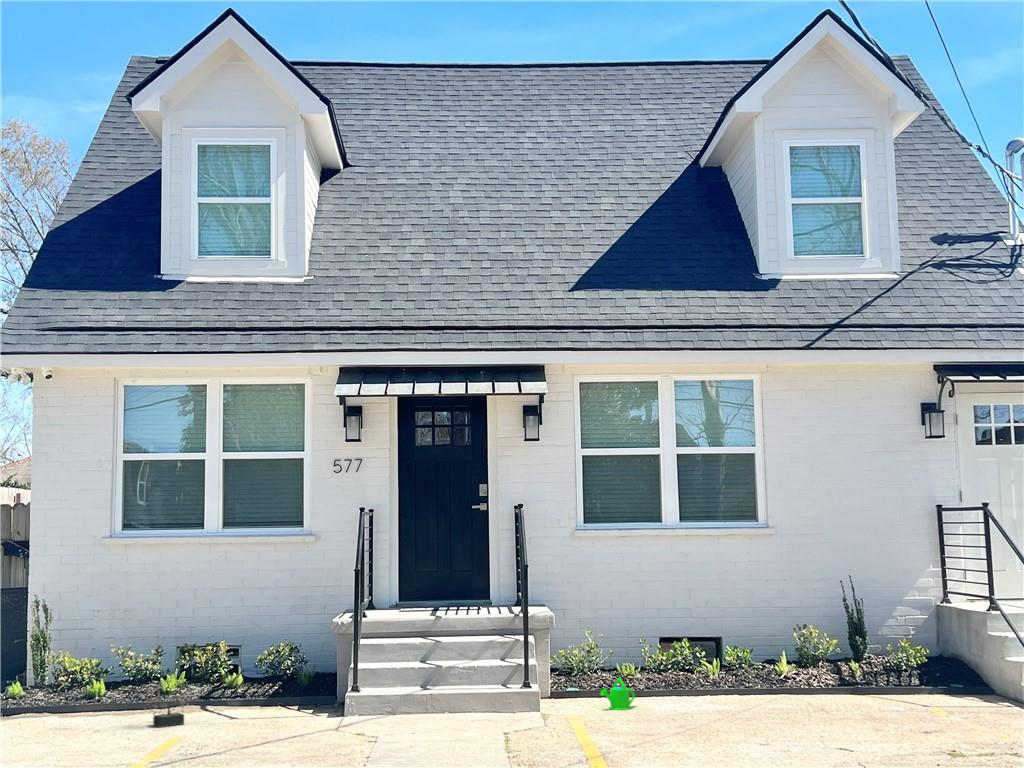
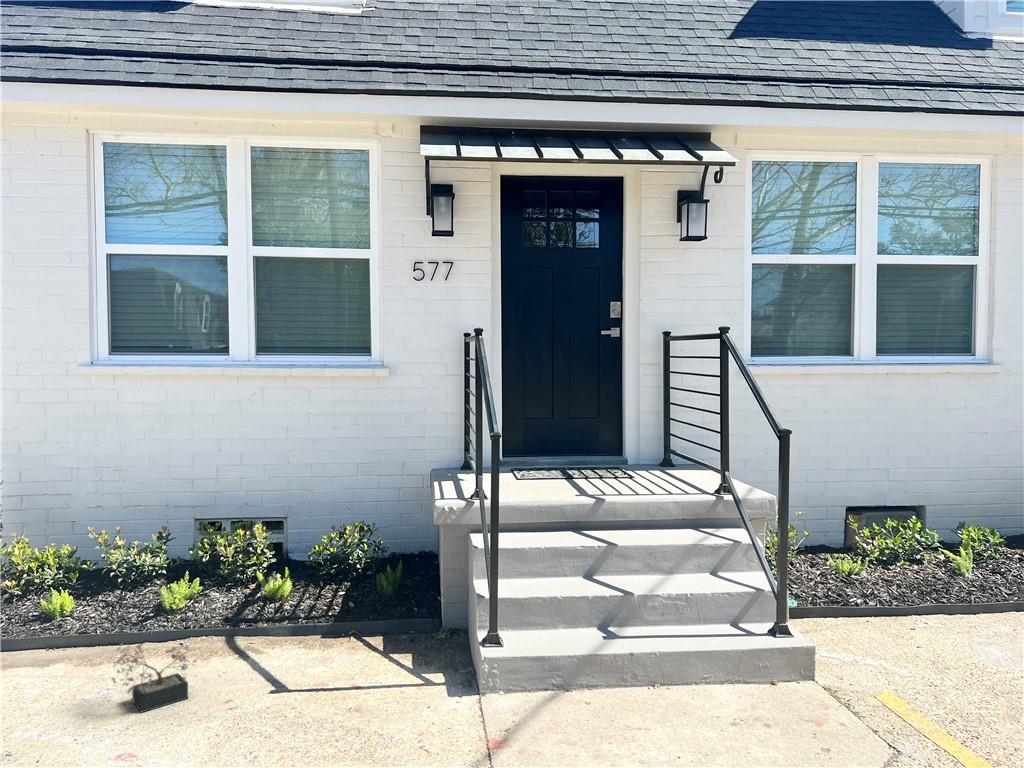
watering can: present [600,678,635,710] -> none [859,596,902,648]

